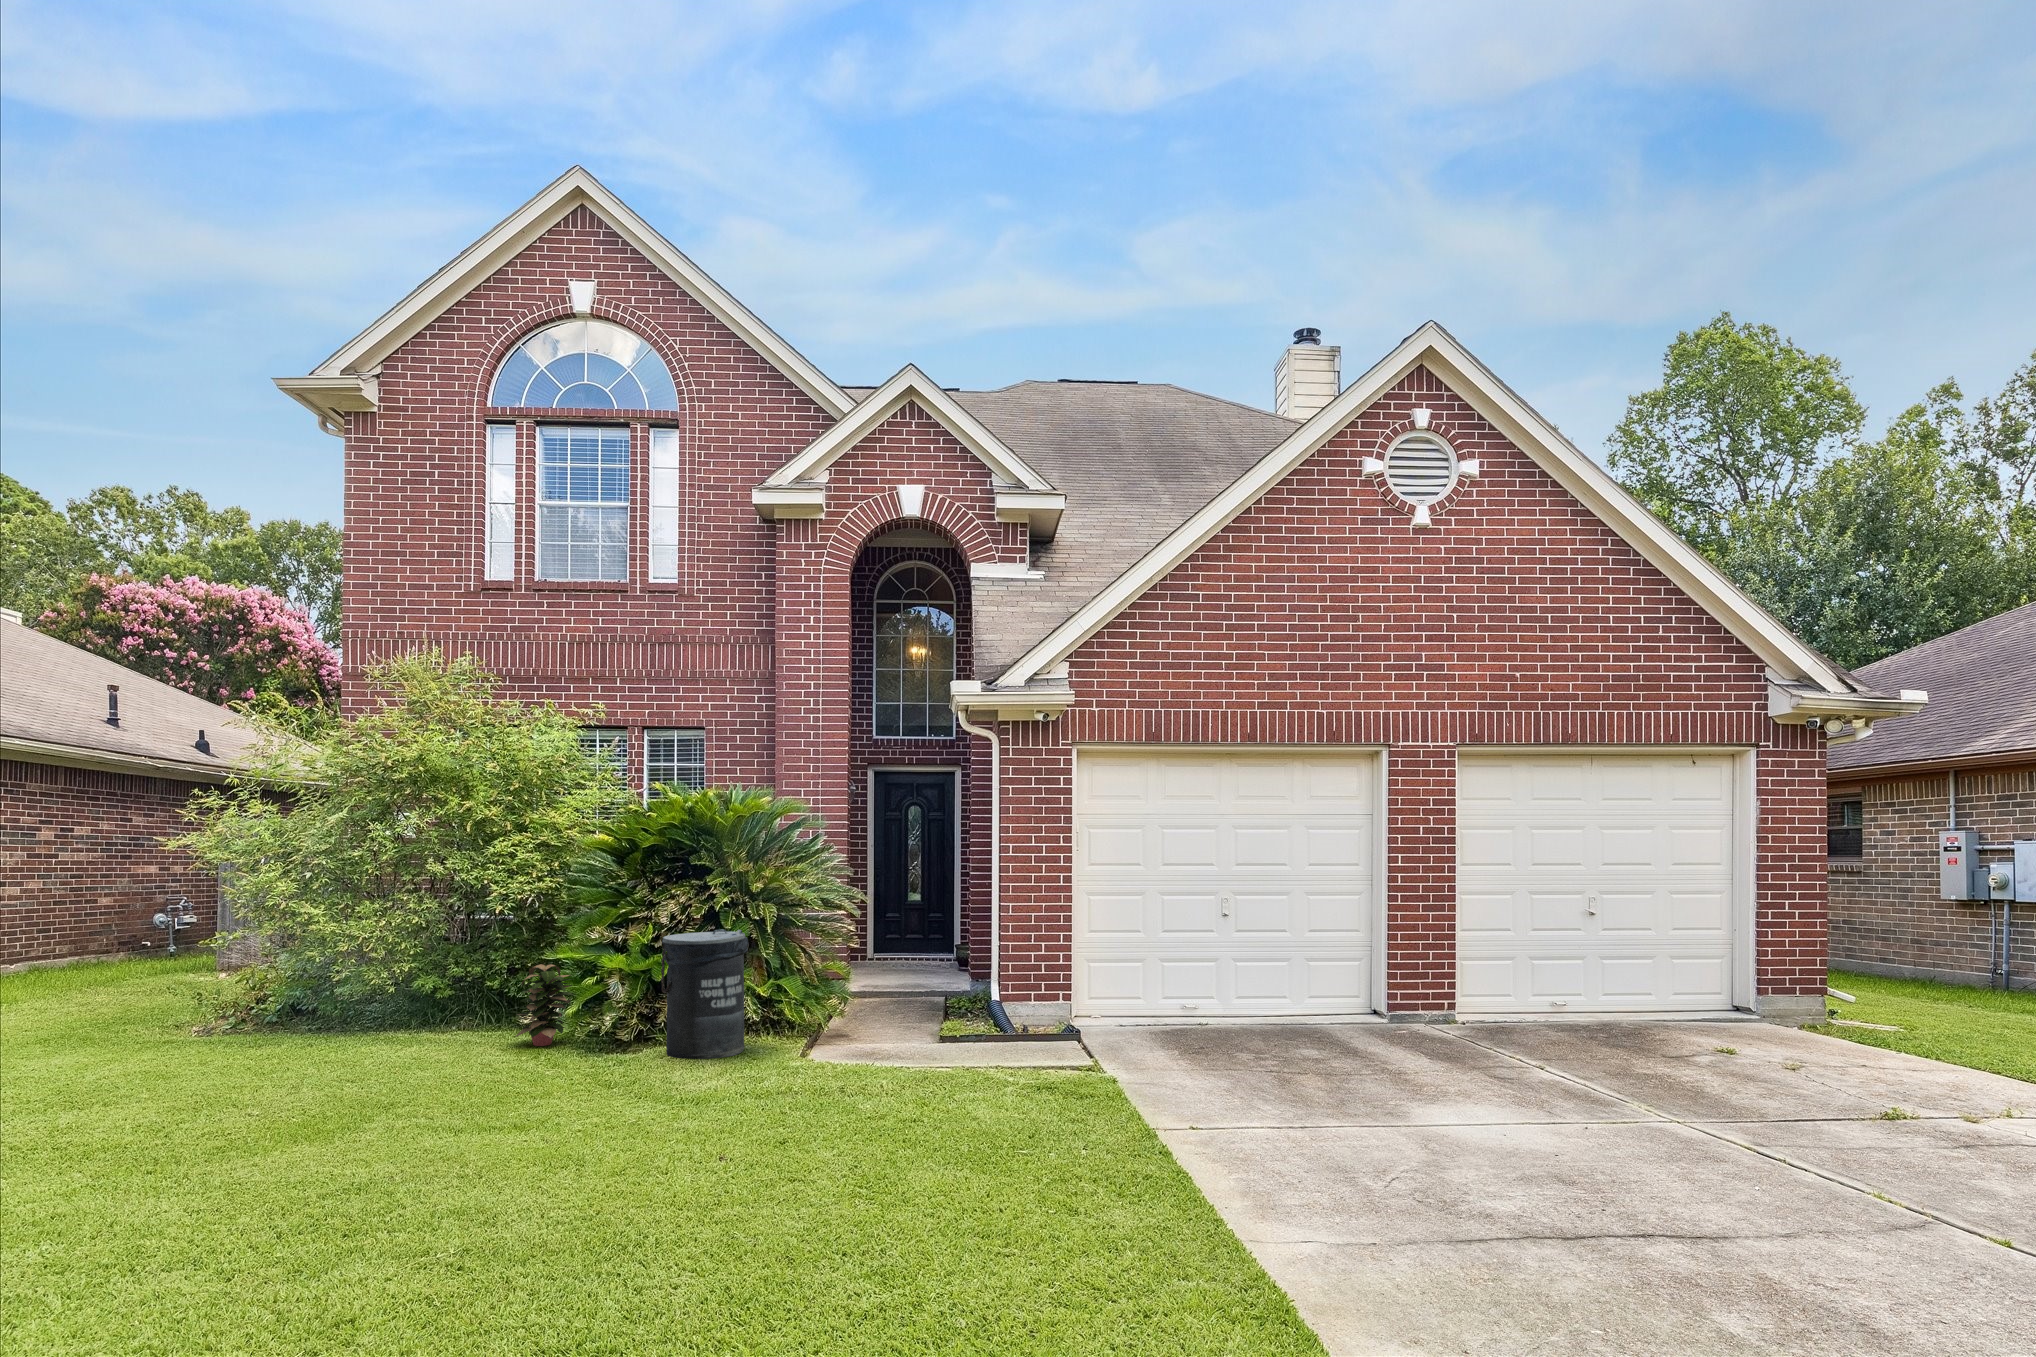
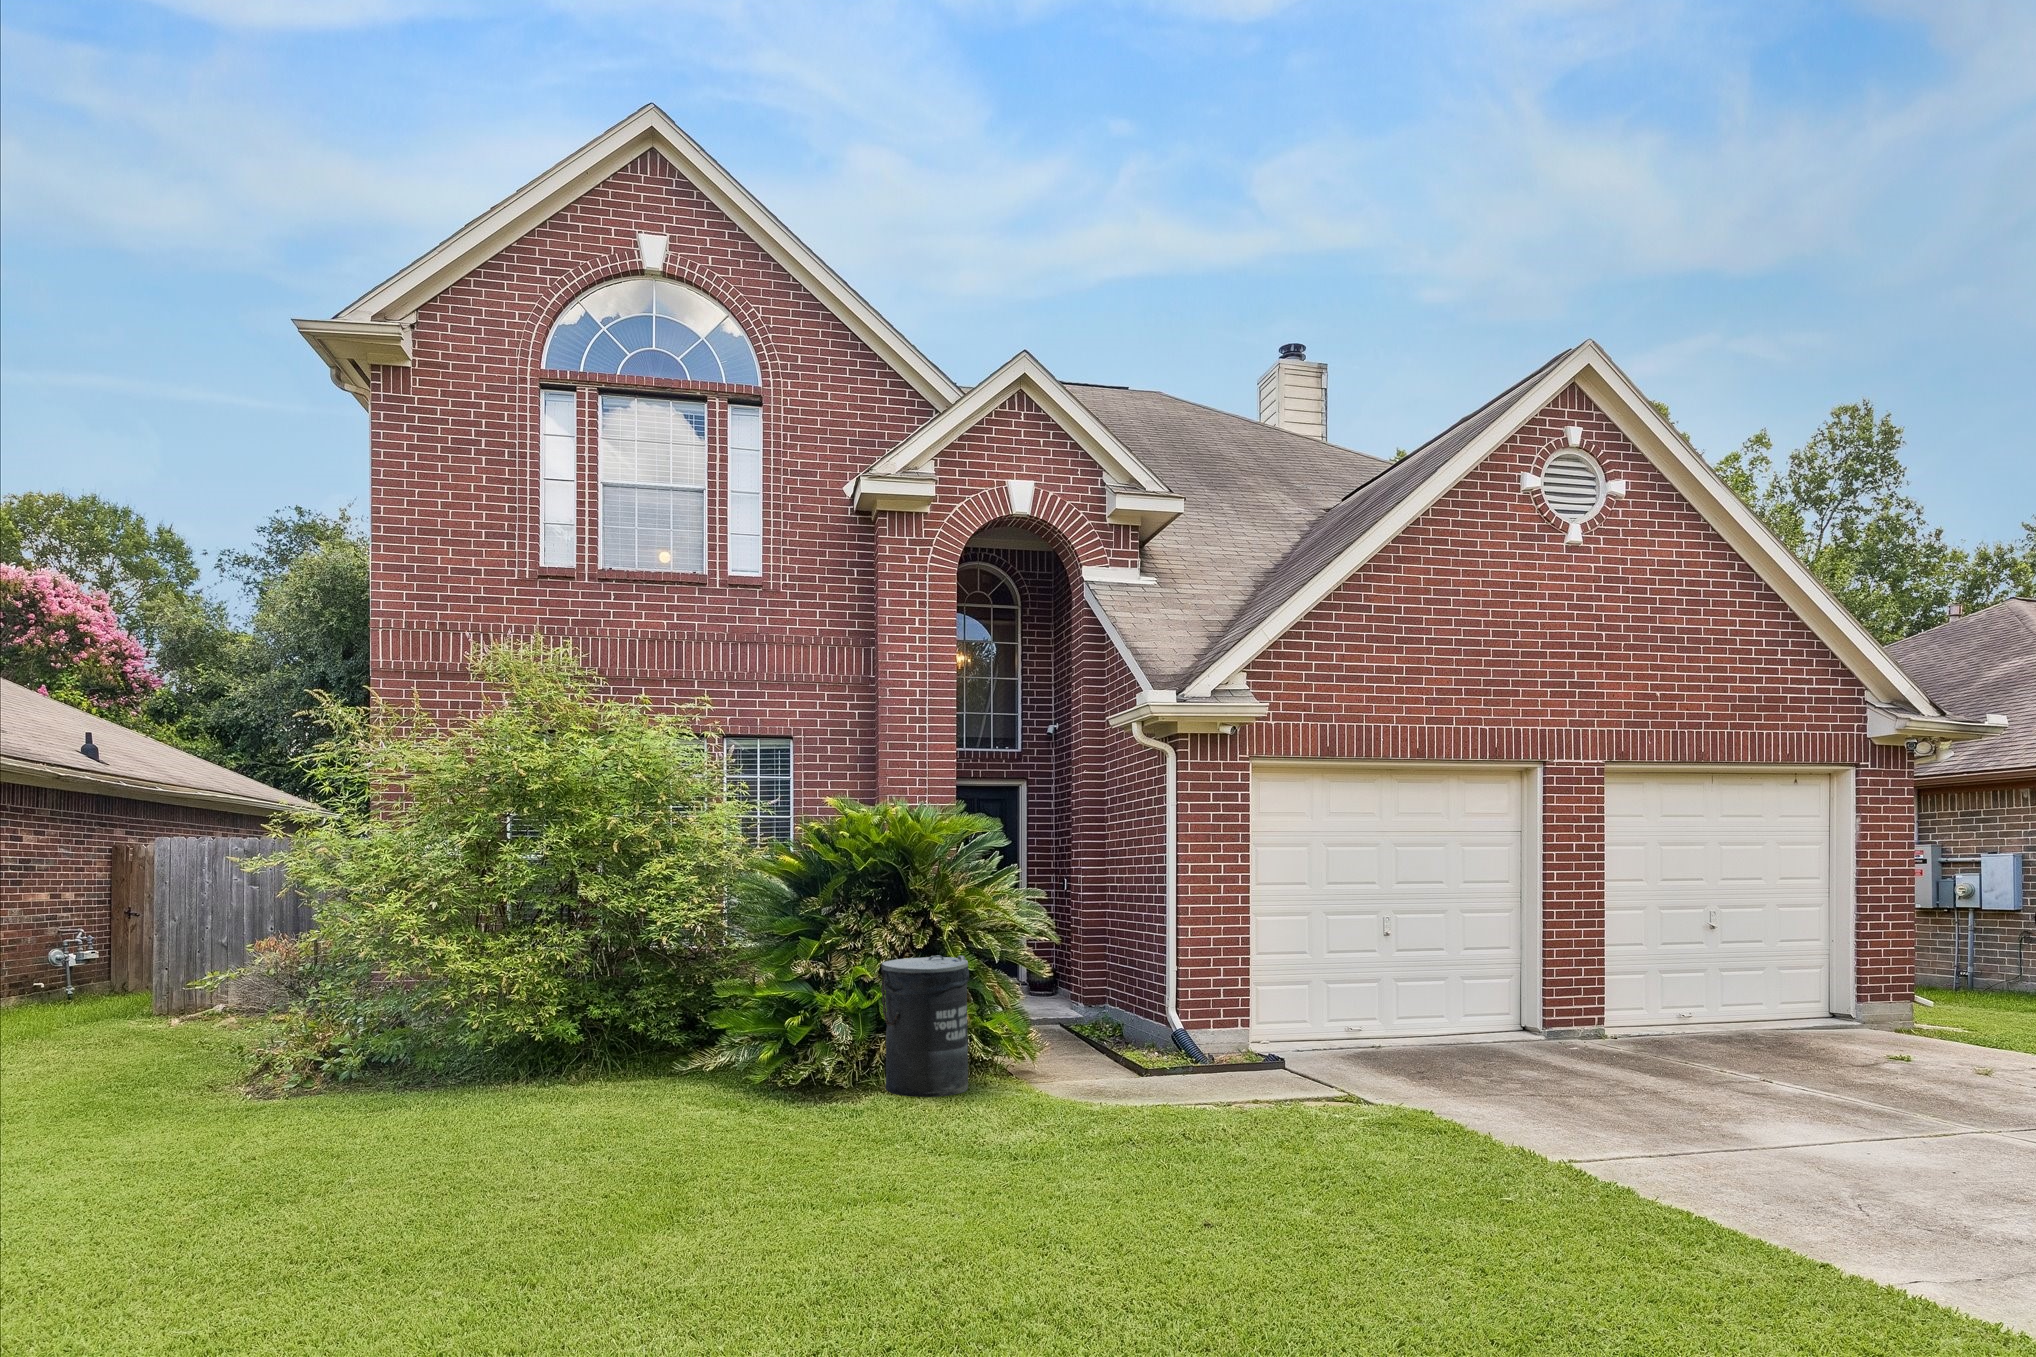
decorative plant: present [515,964,574,1046] -> none [707,996,769,1087]

